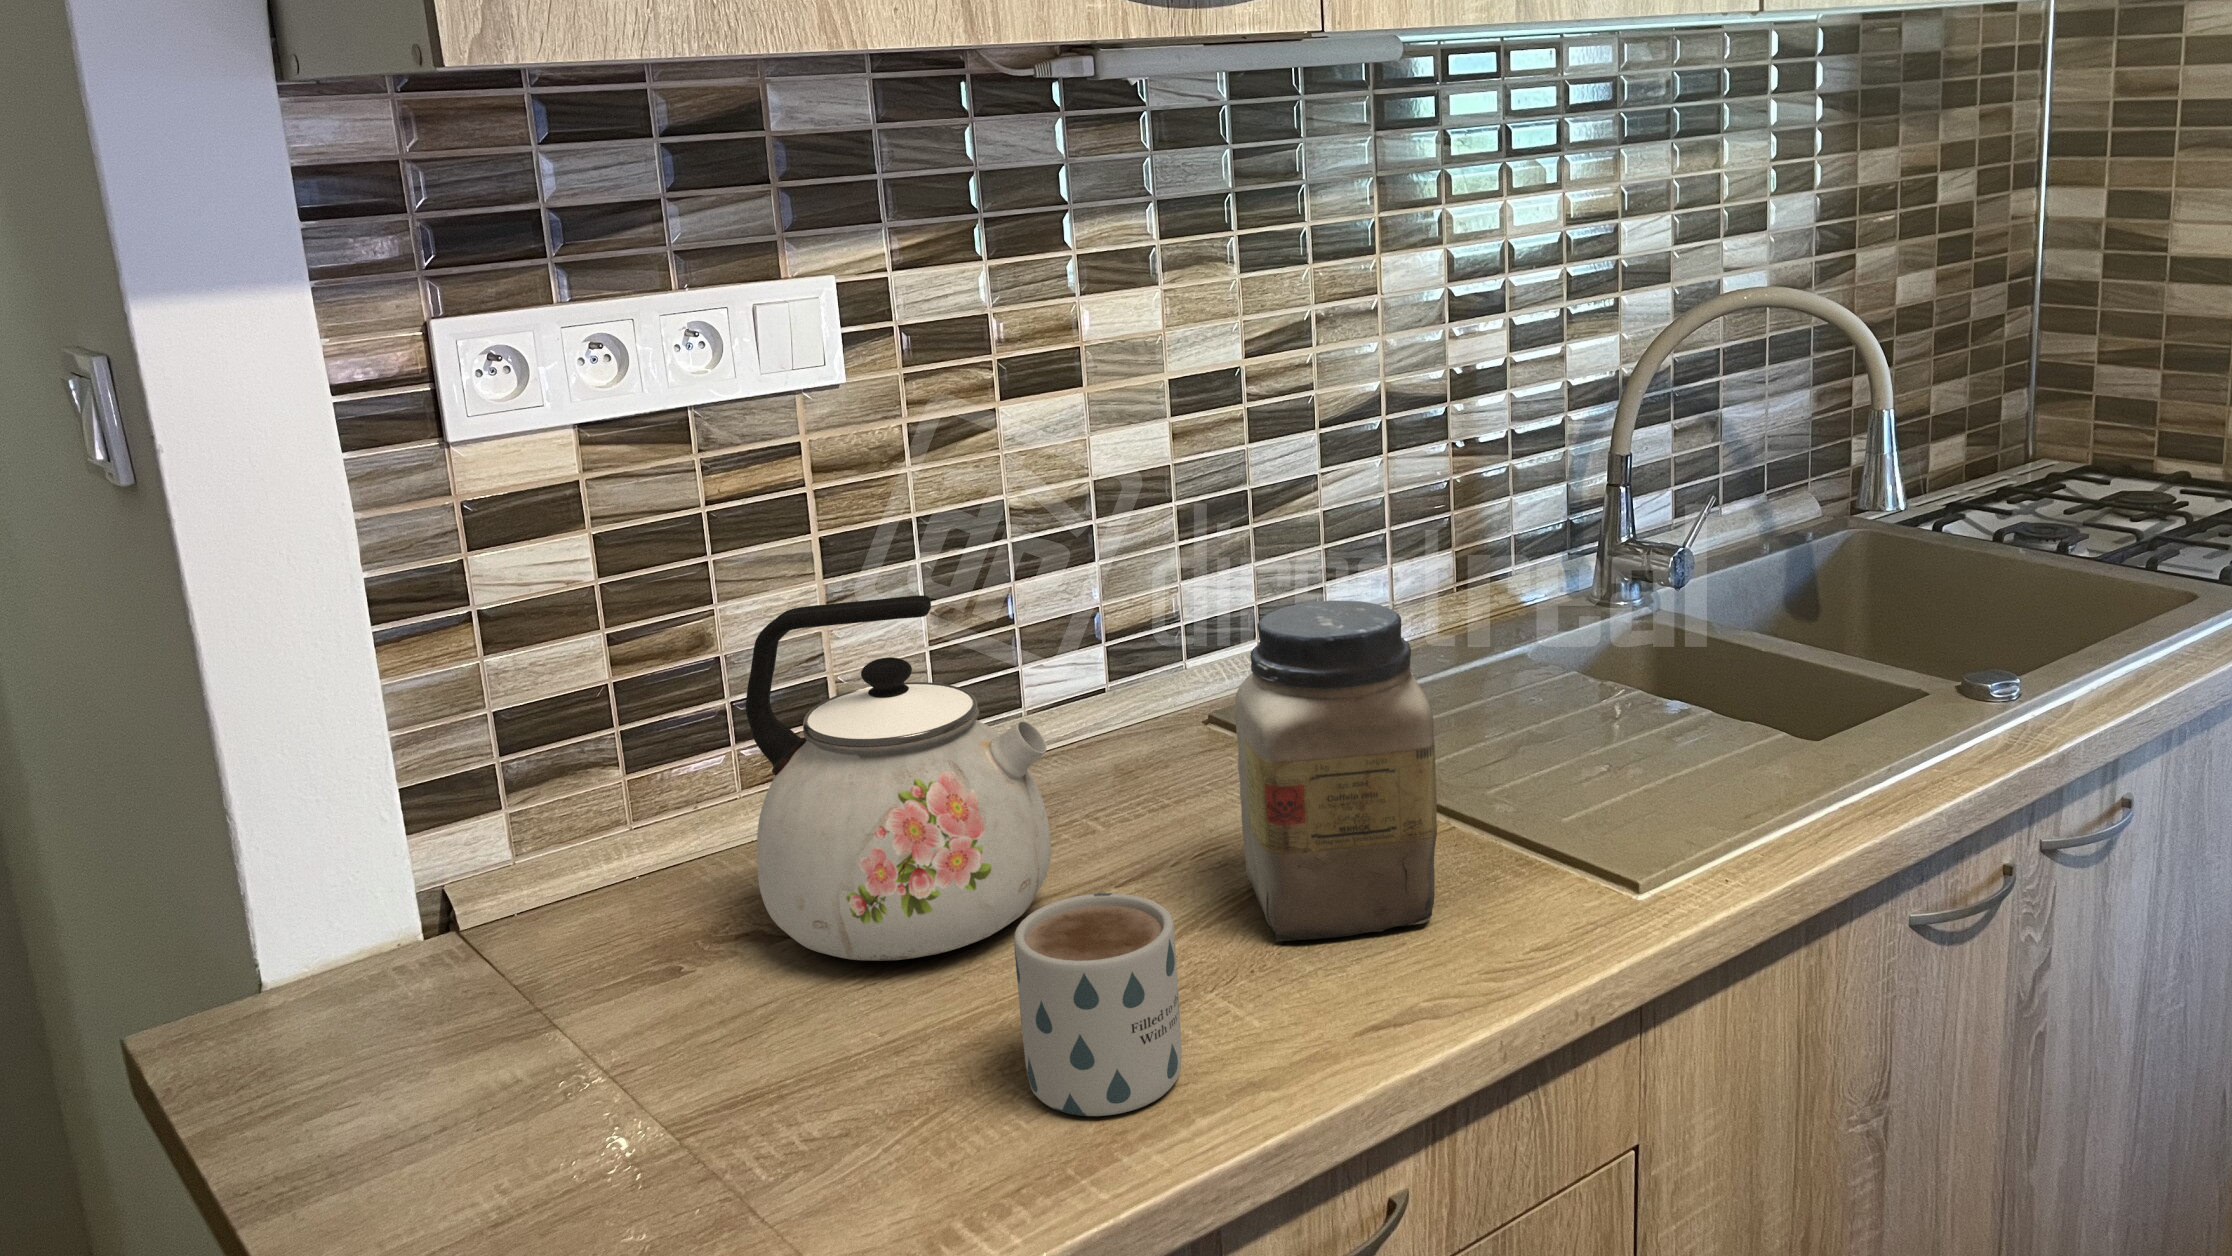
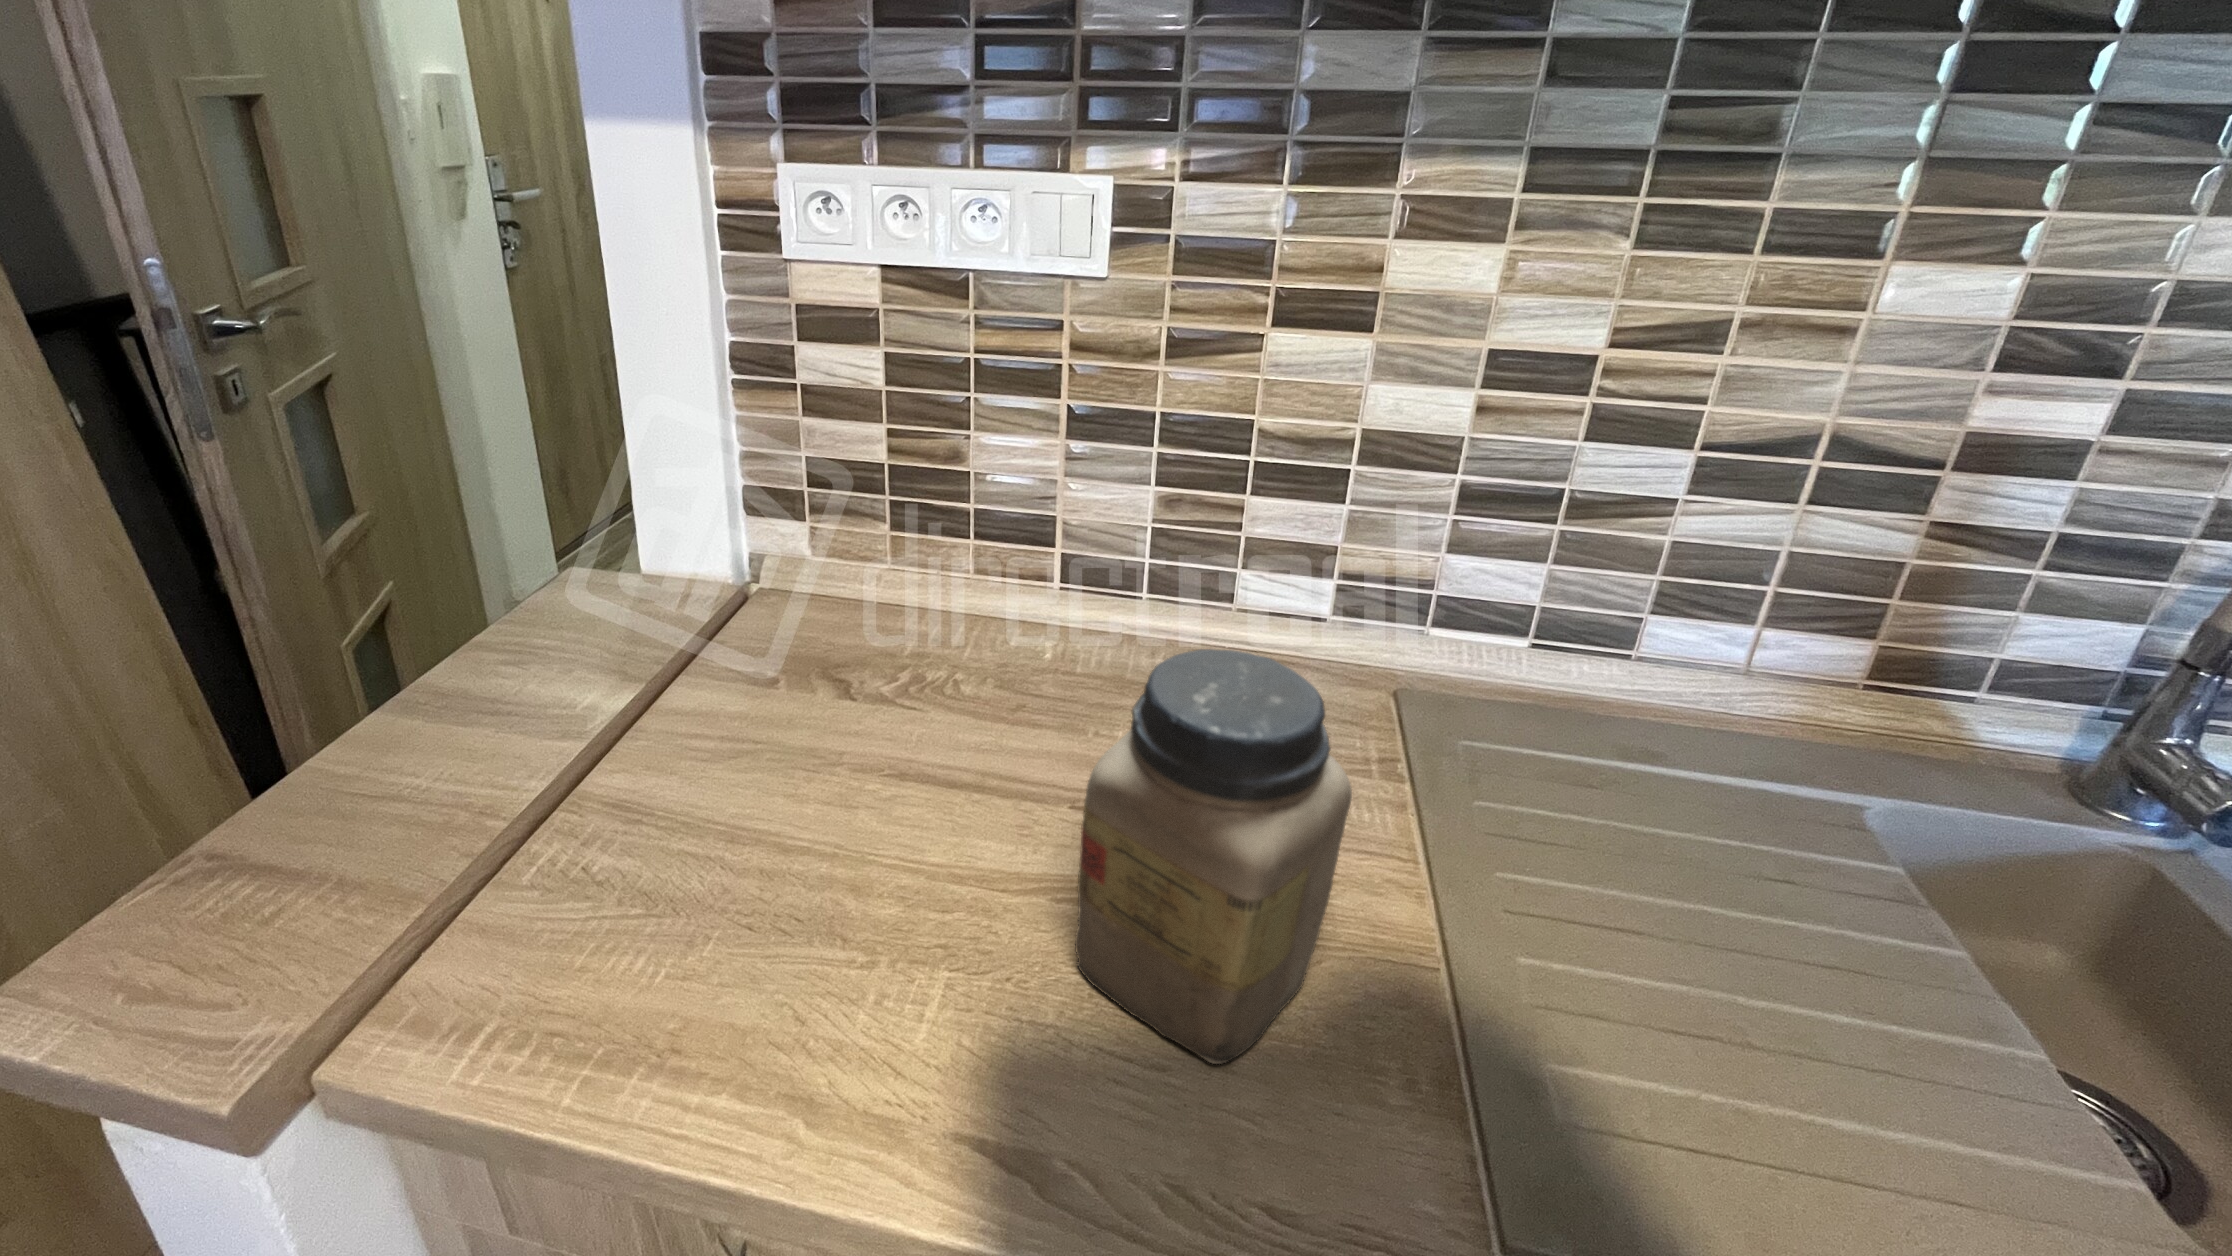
kettle: present [746,595,1051,960] -> none [805,459,1052,791]
mug: present [1014,893,1182,1116] -> none [675,815,899,1044]

